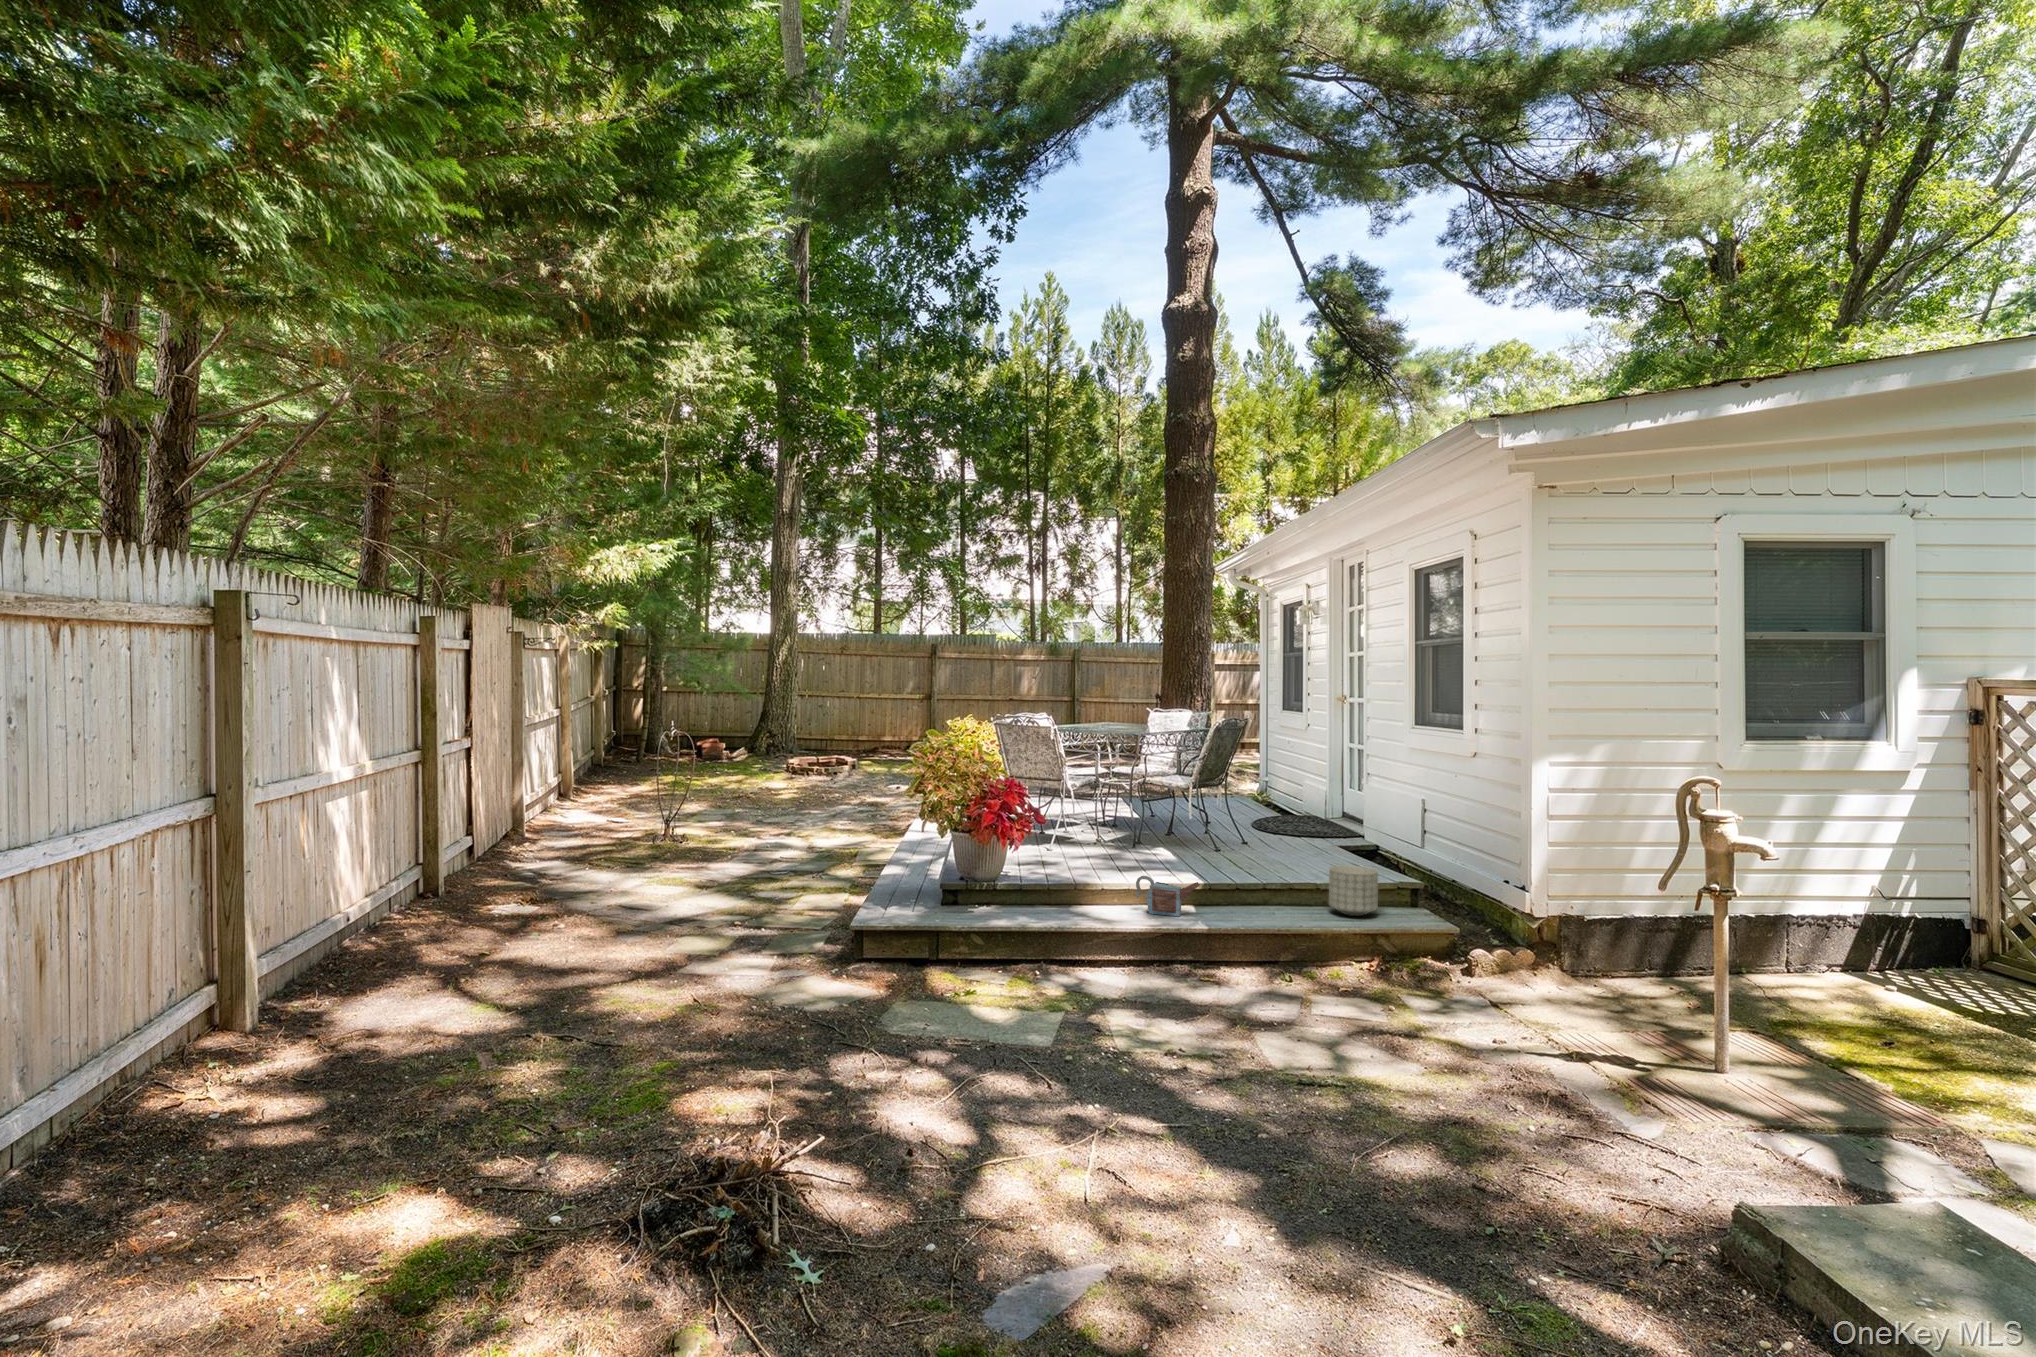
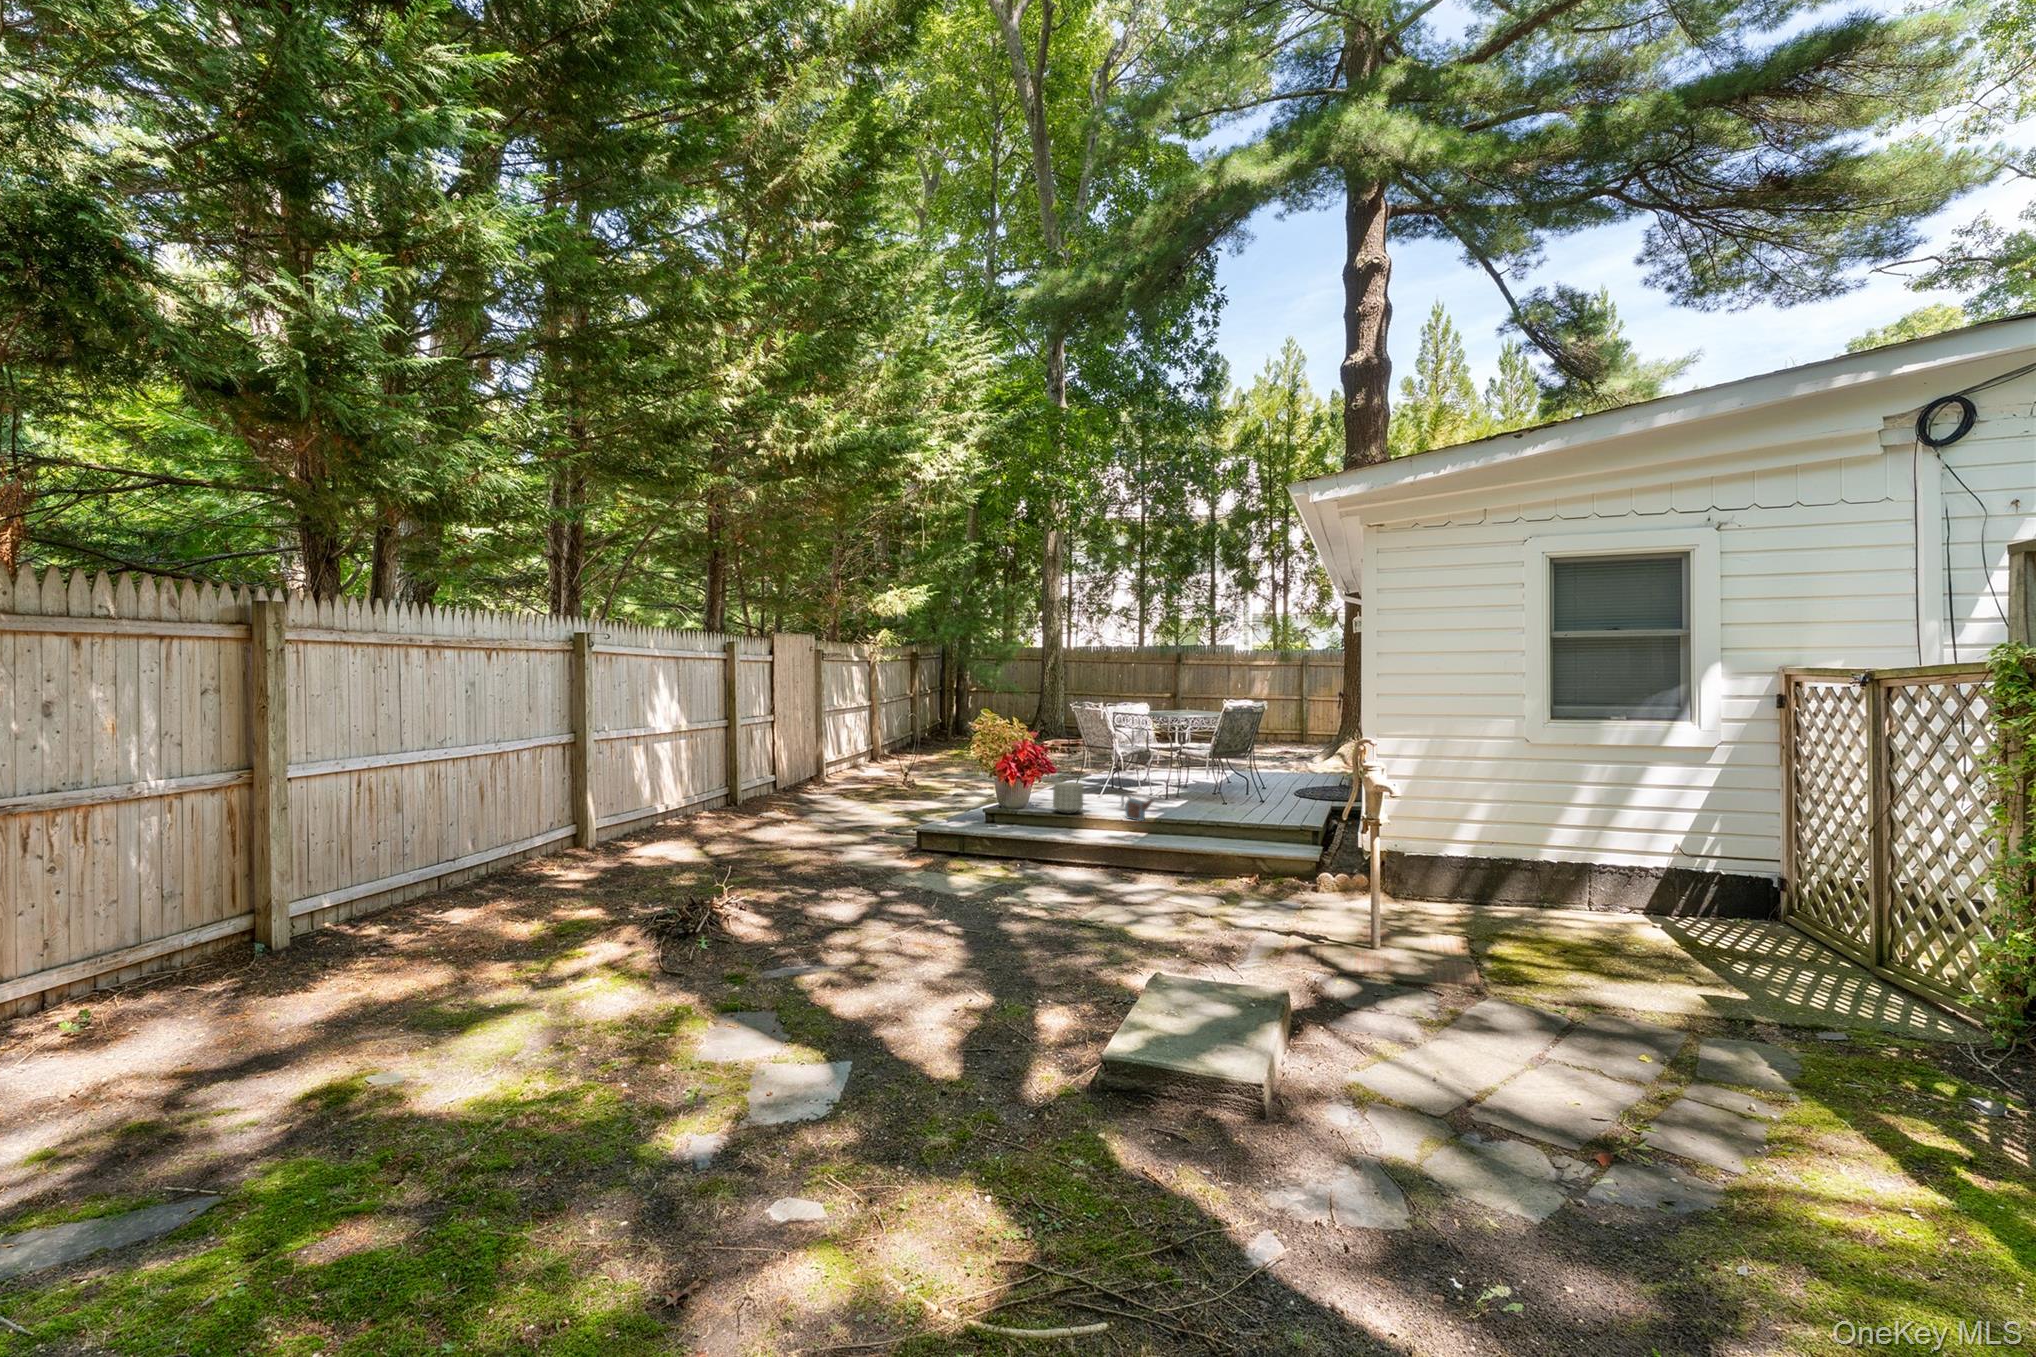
planter: present [1329,865,1378,916] -> present [1053,782,1084,814]

